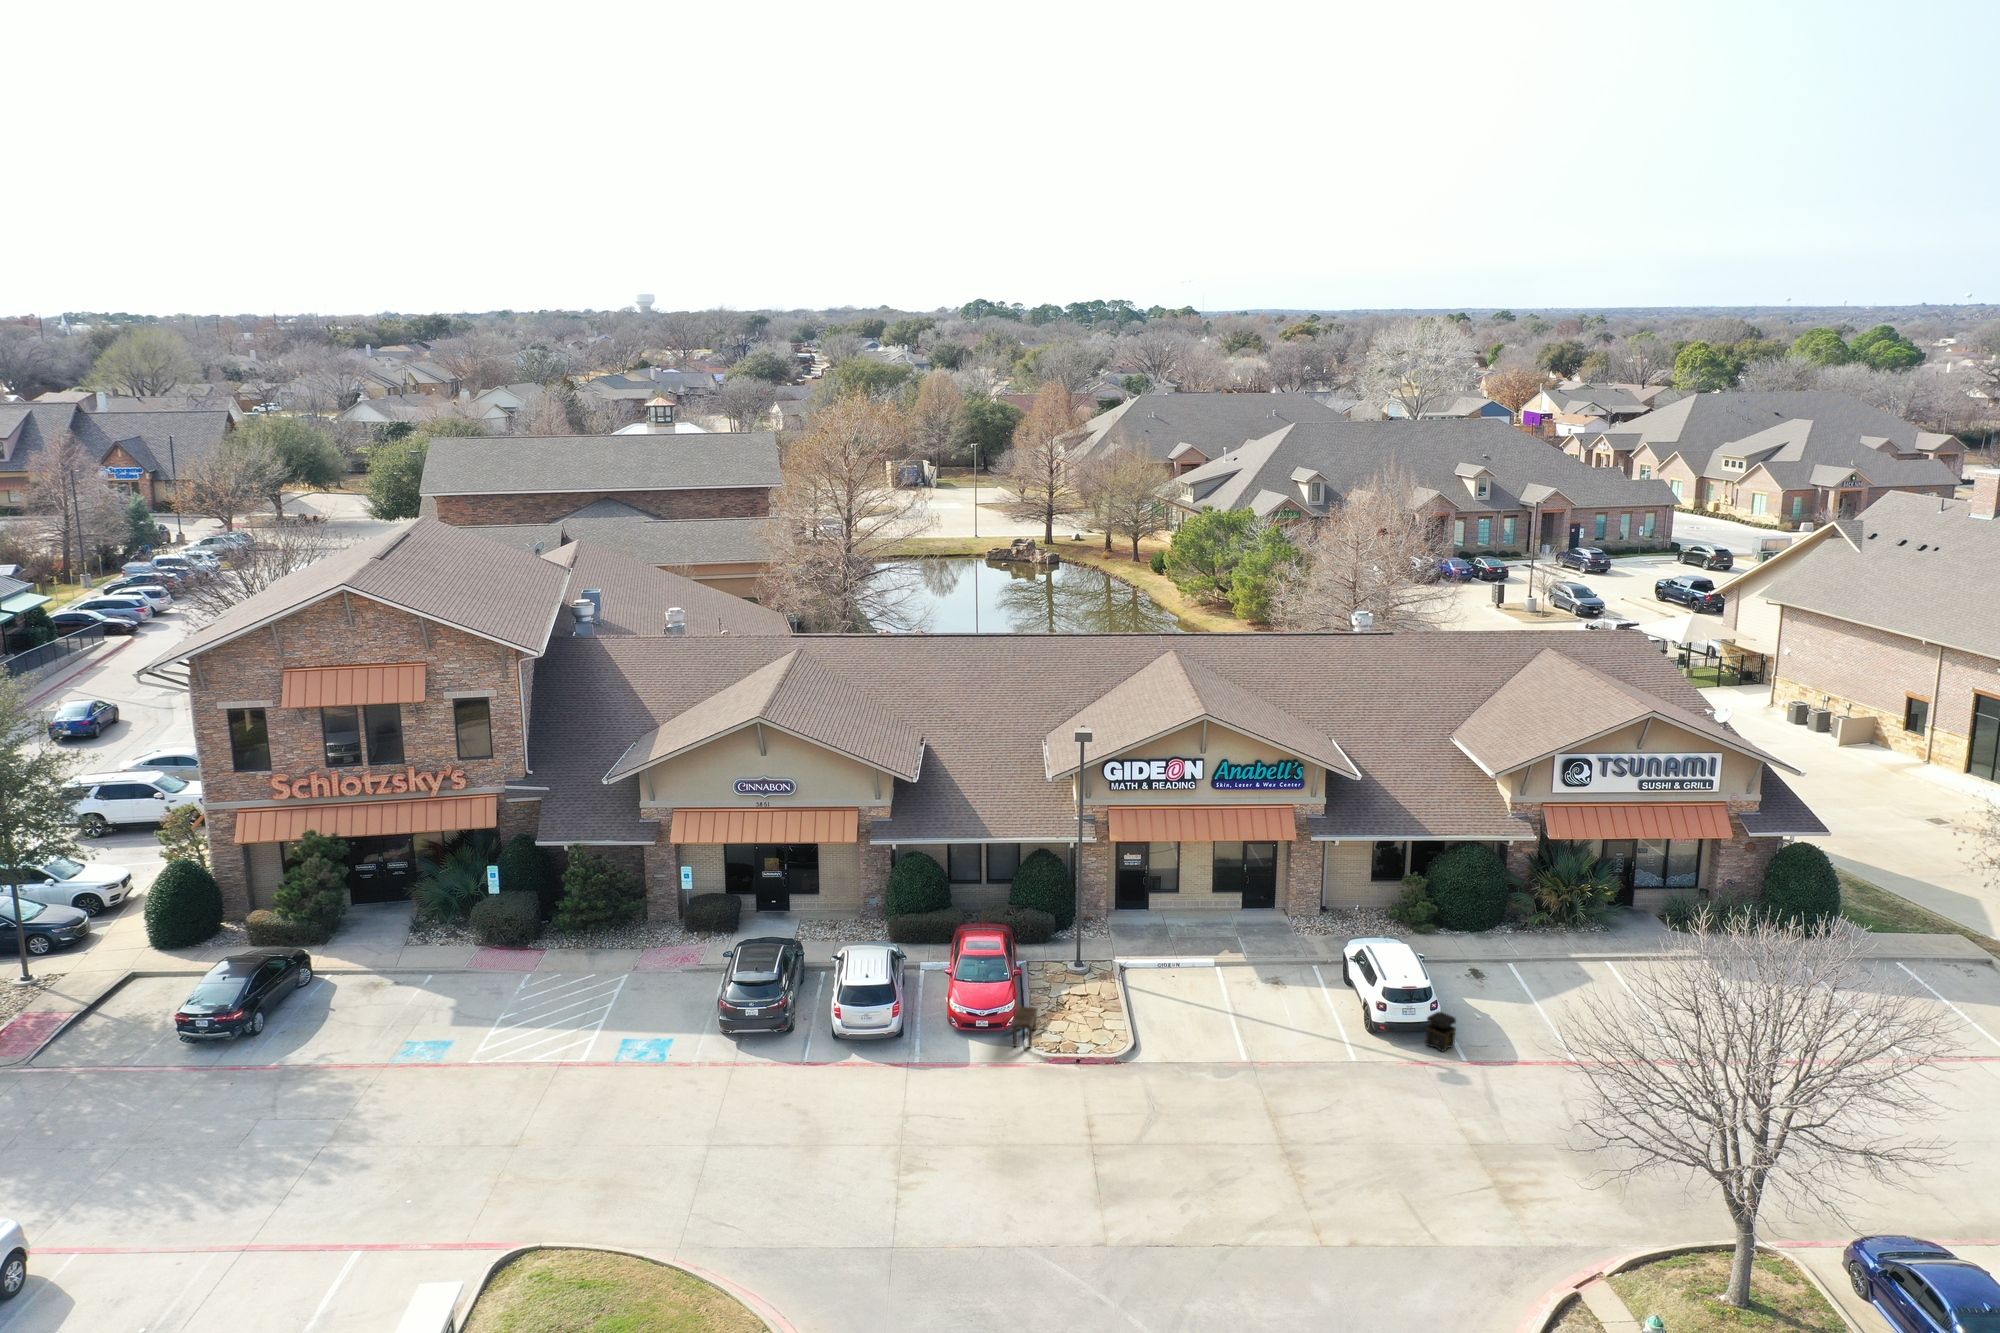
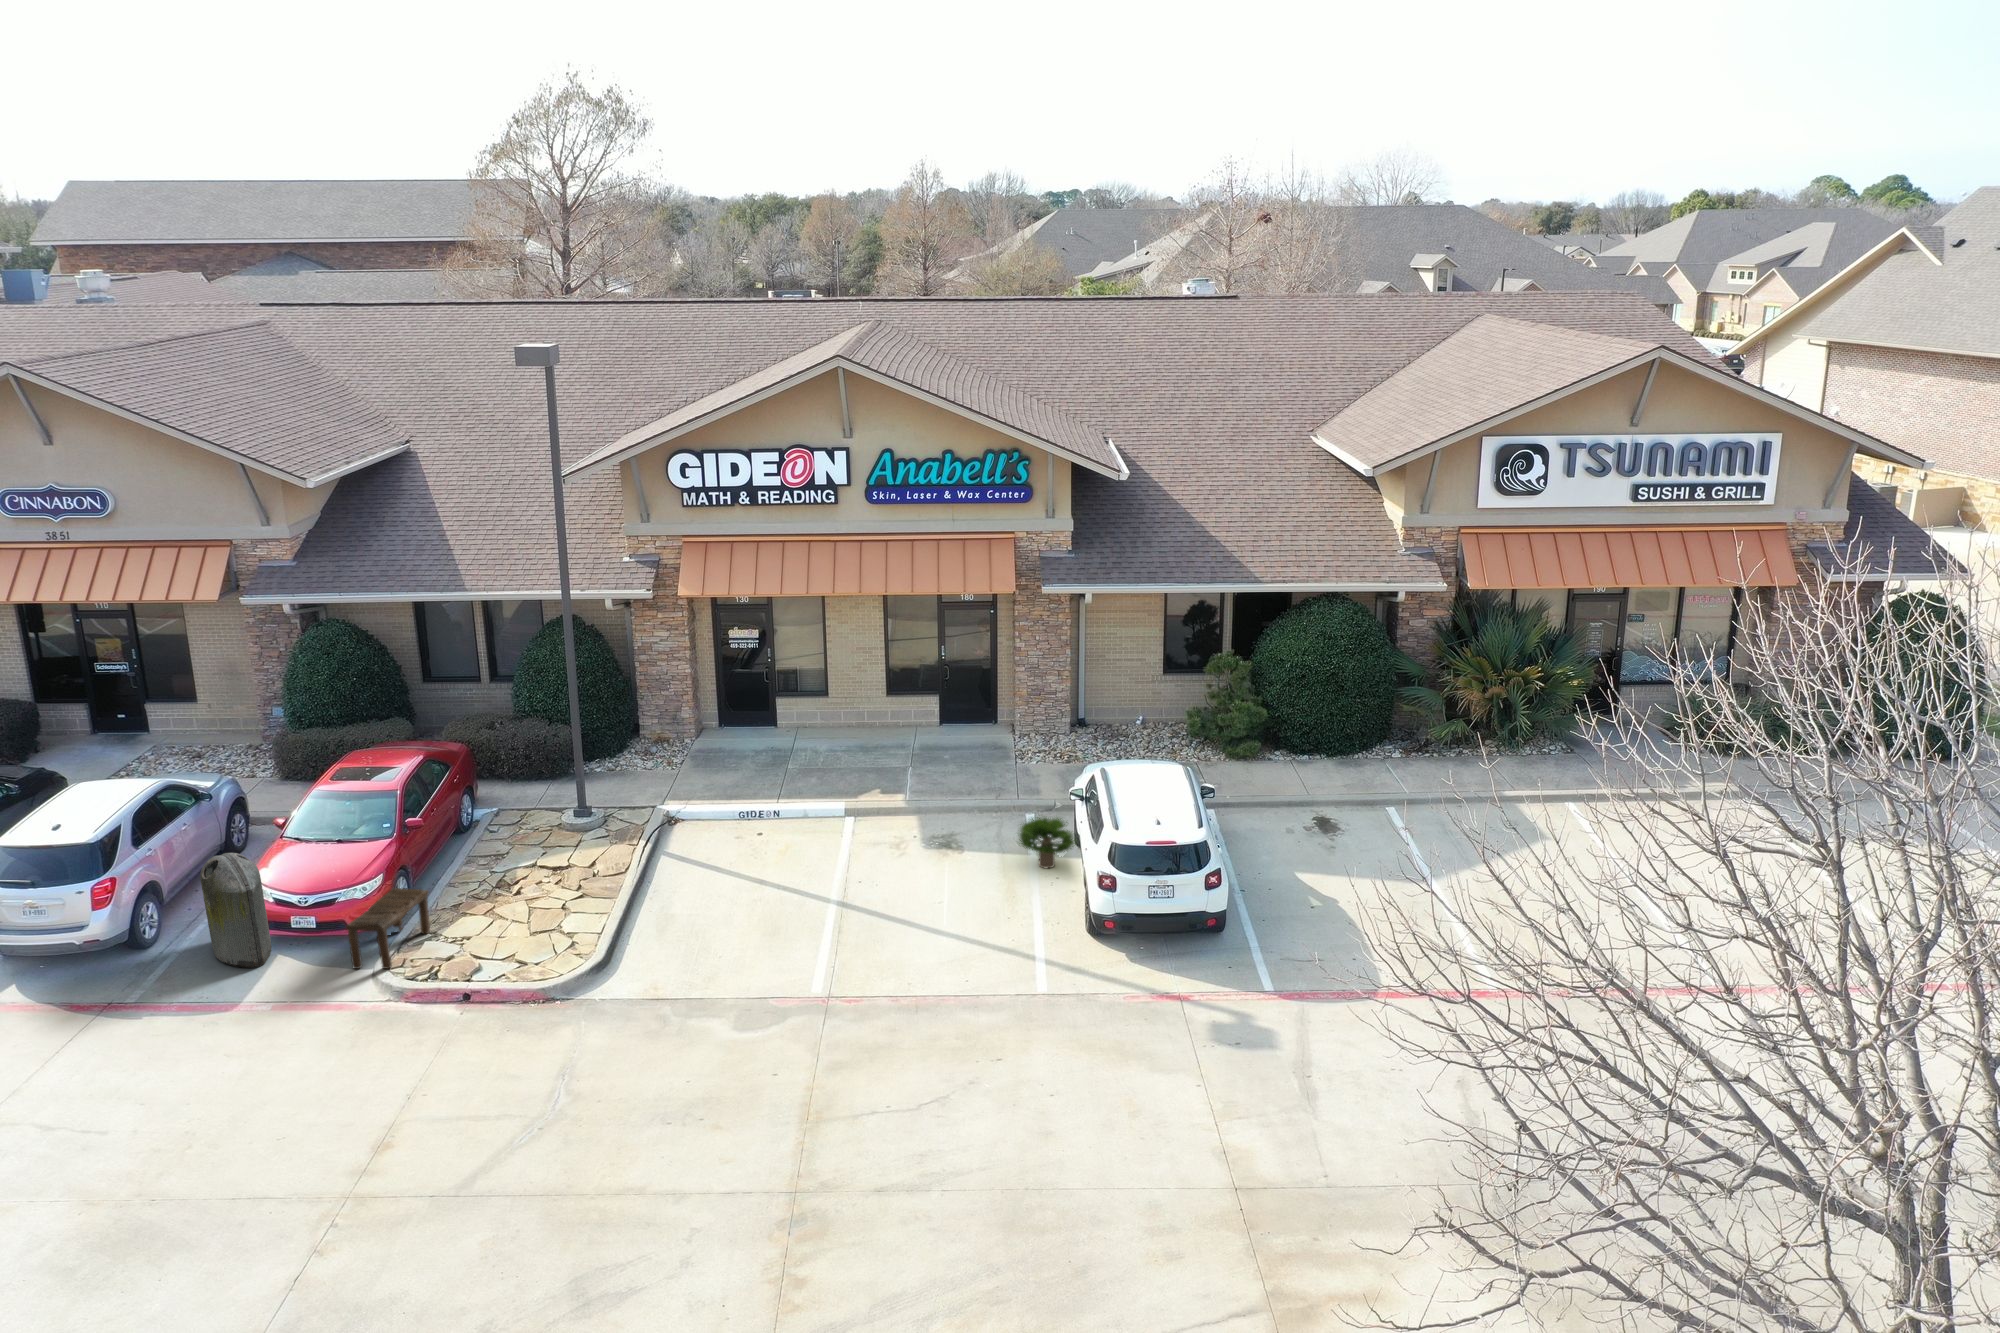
potted plant: none [1317,968,1351,998] -> present [1019,817,1075,868]
trash can: none [934,989,968,1046] -> present [200,853,272,968]
toolbox: present [1425,1011,1456,1051] -> none [1193,890,1253,970]

